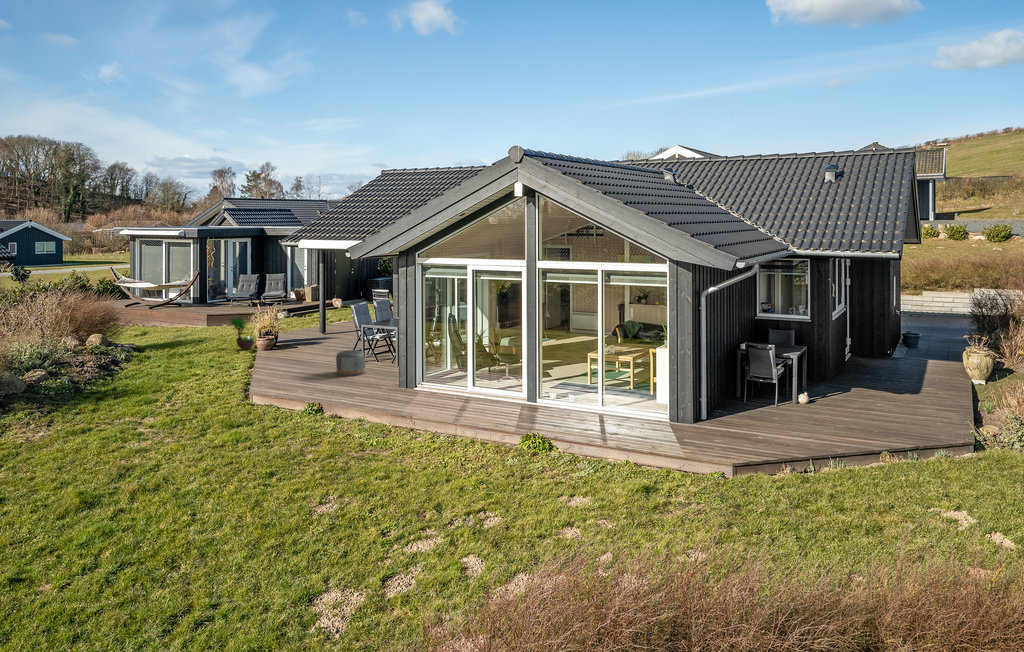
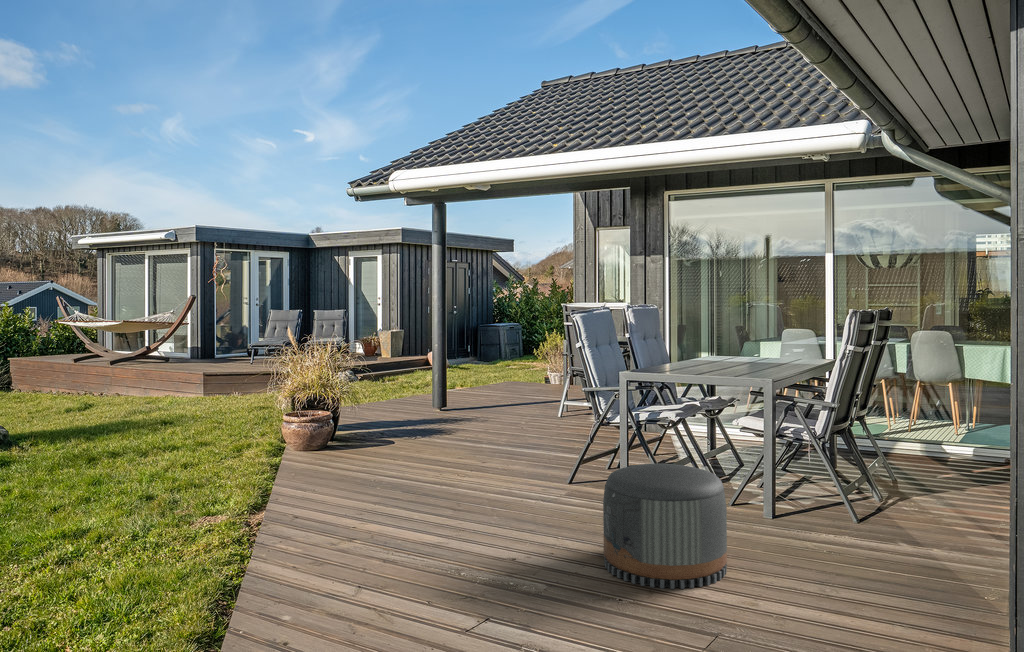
potted tree: present [231,317,254,350] -> none [214,349,278,447]

